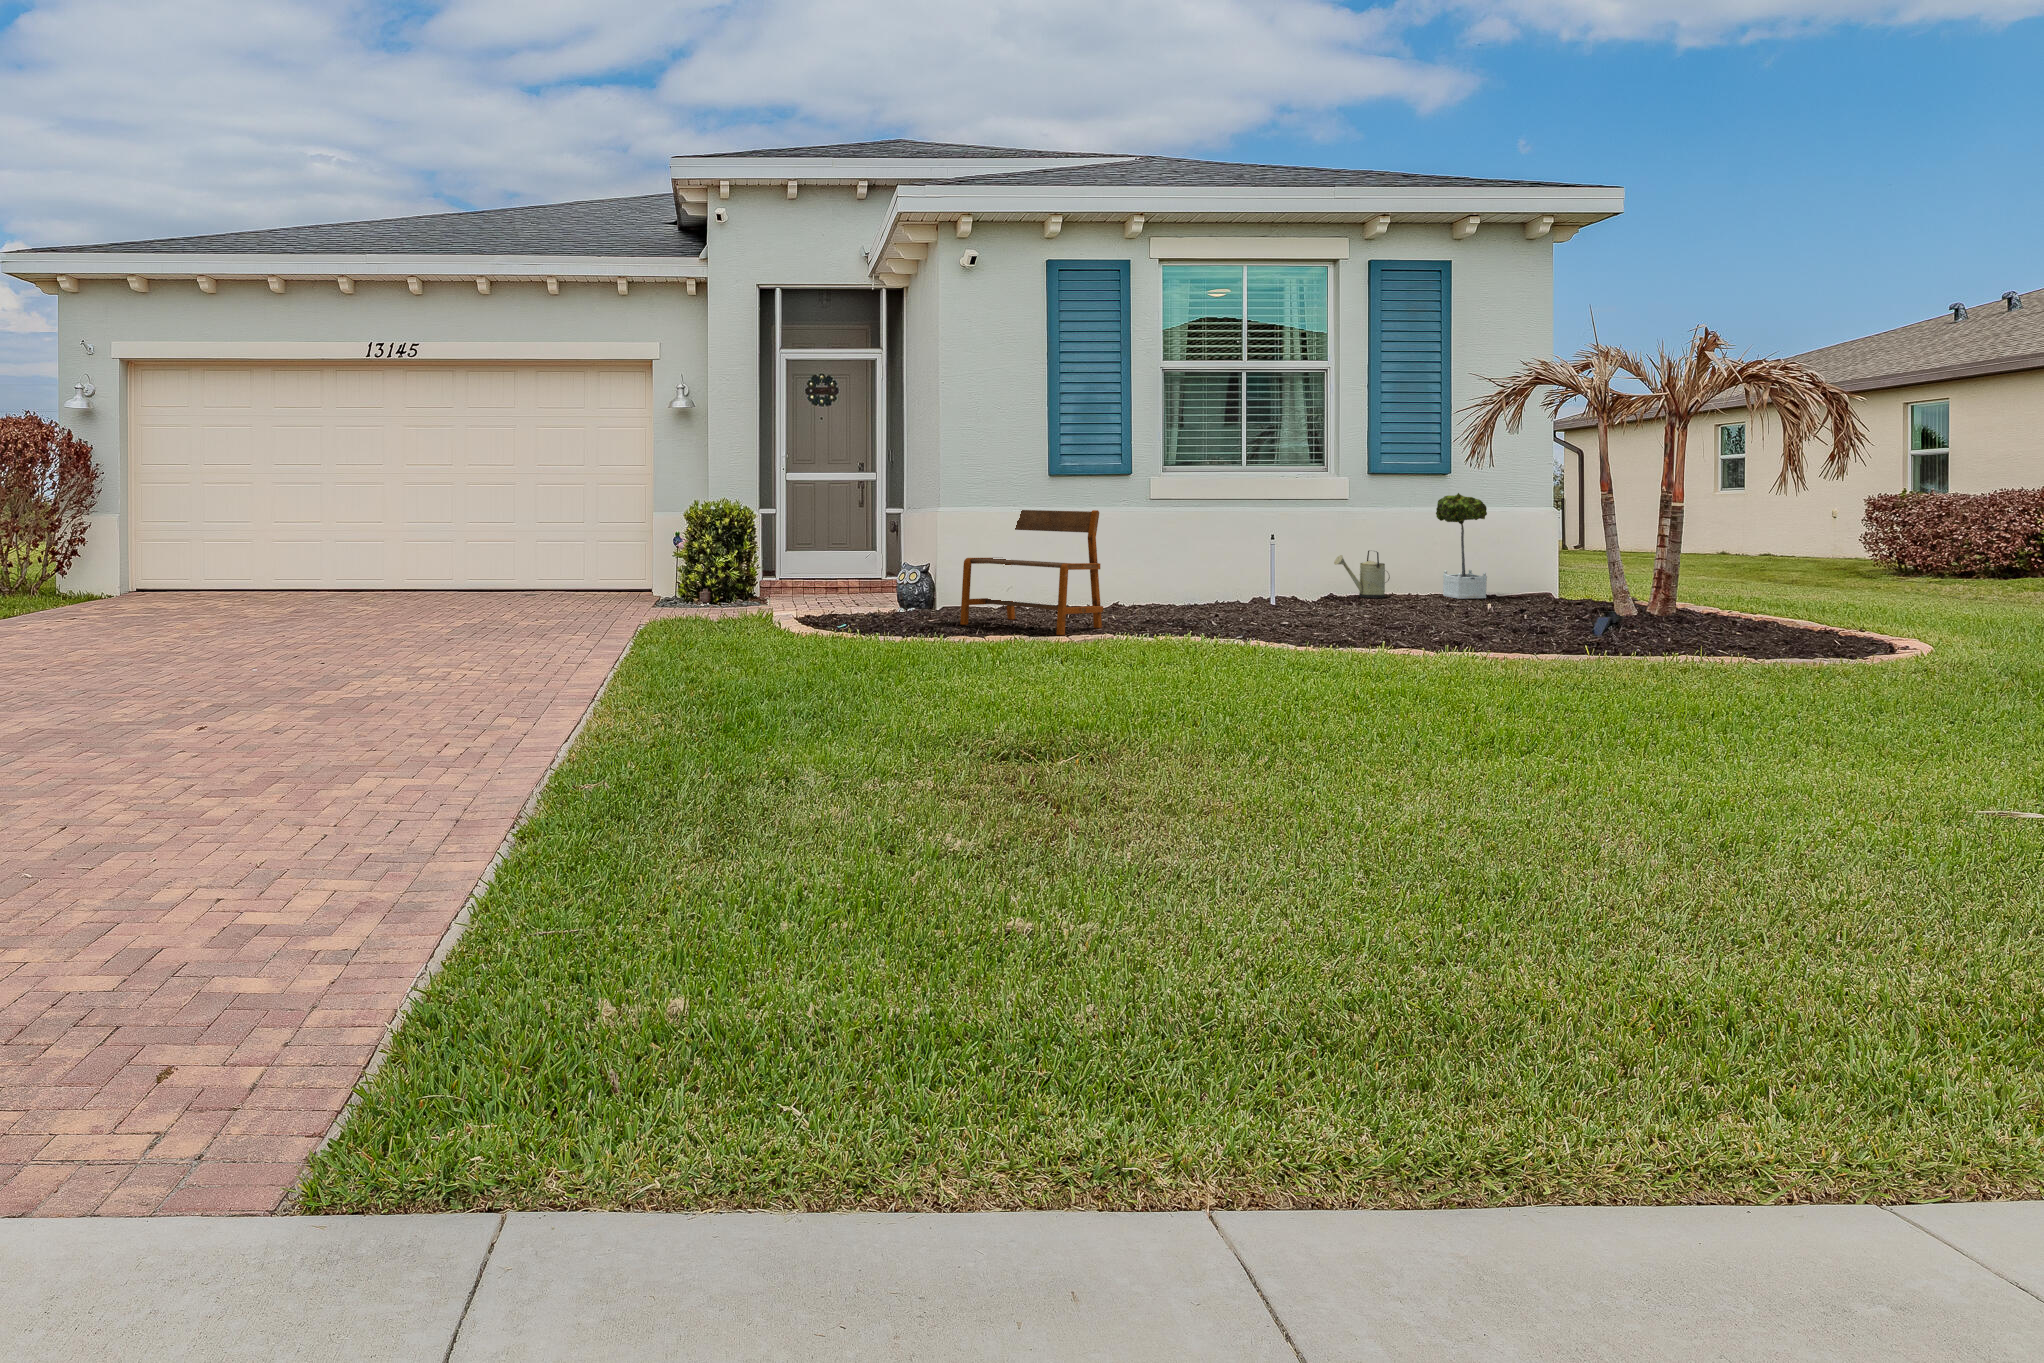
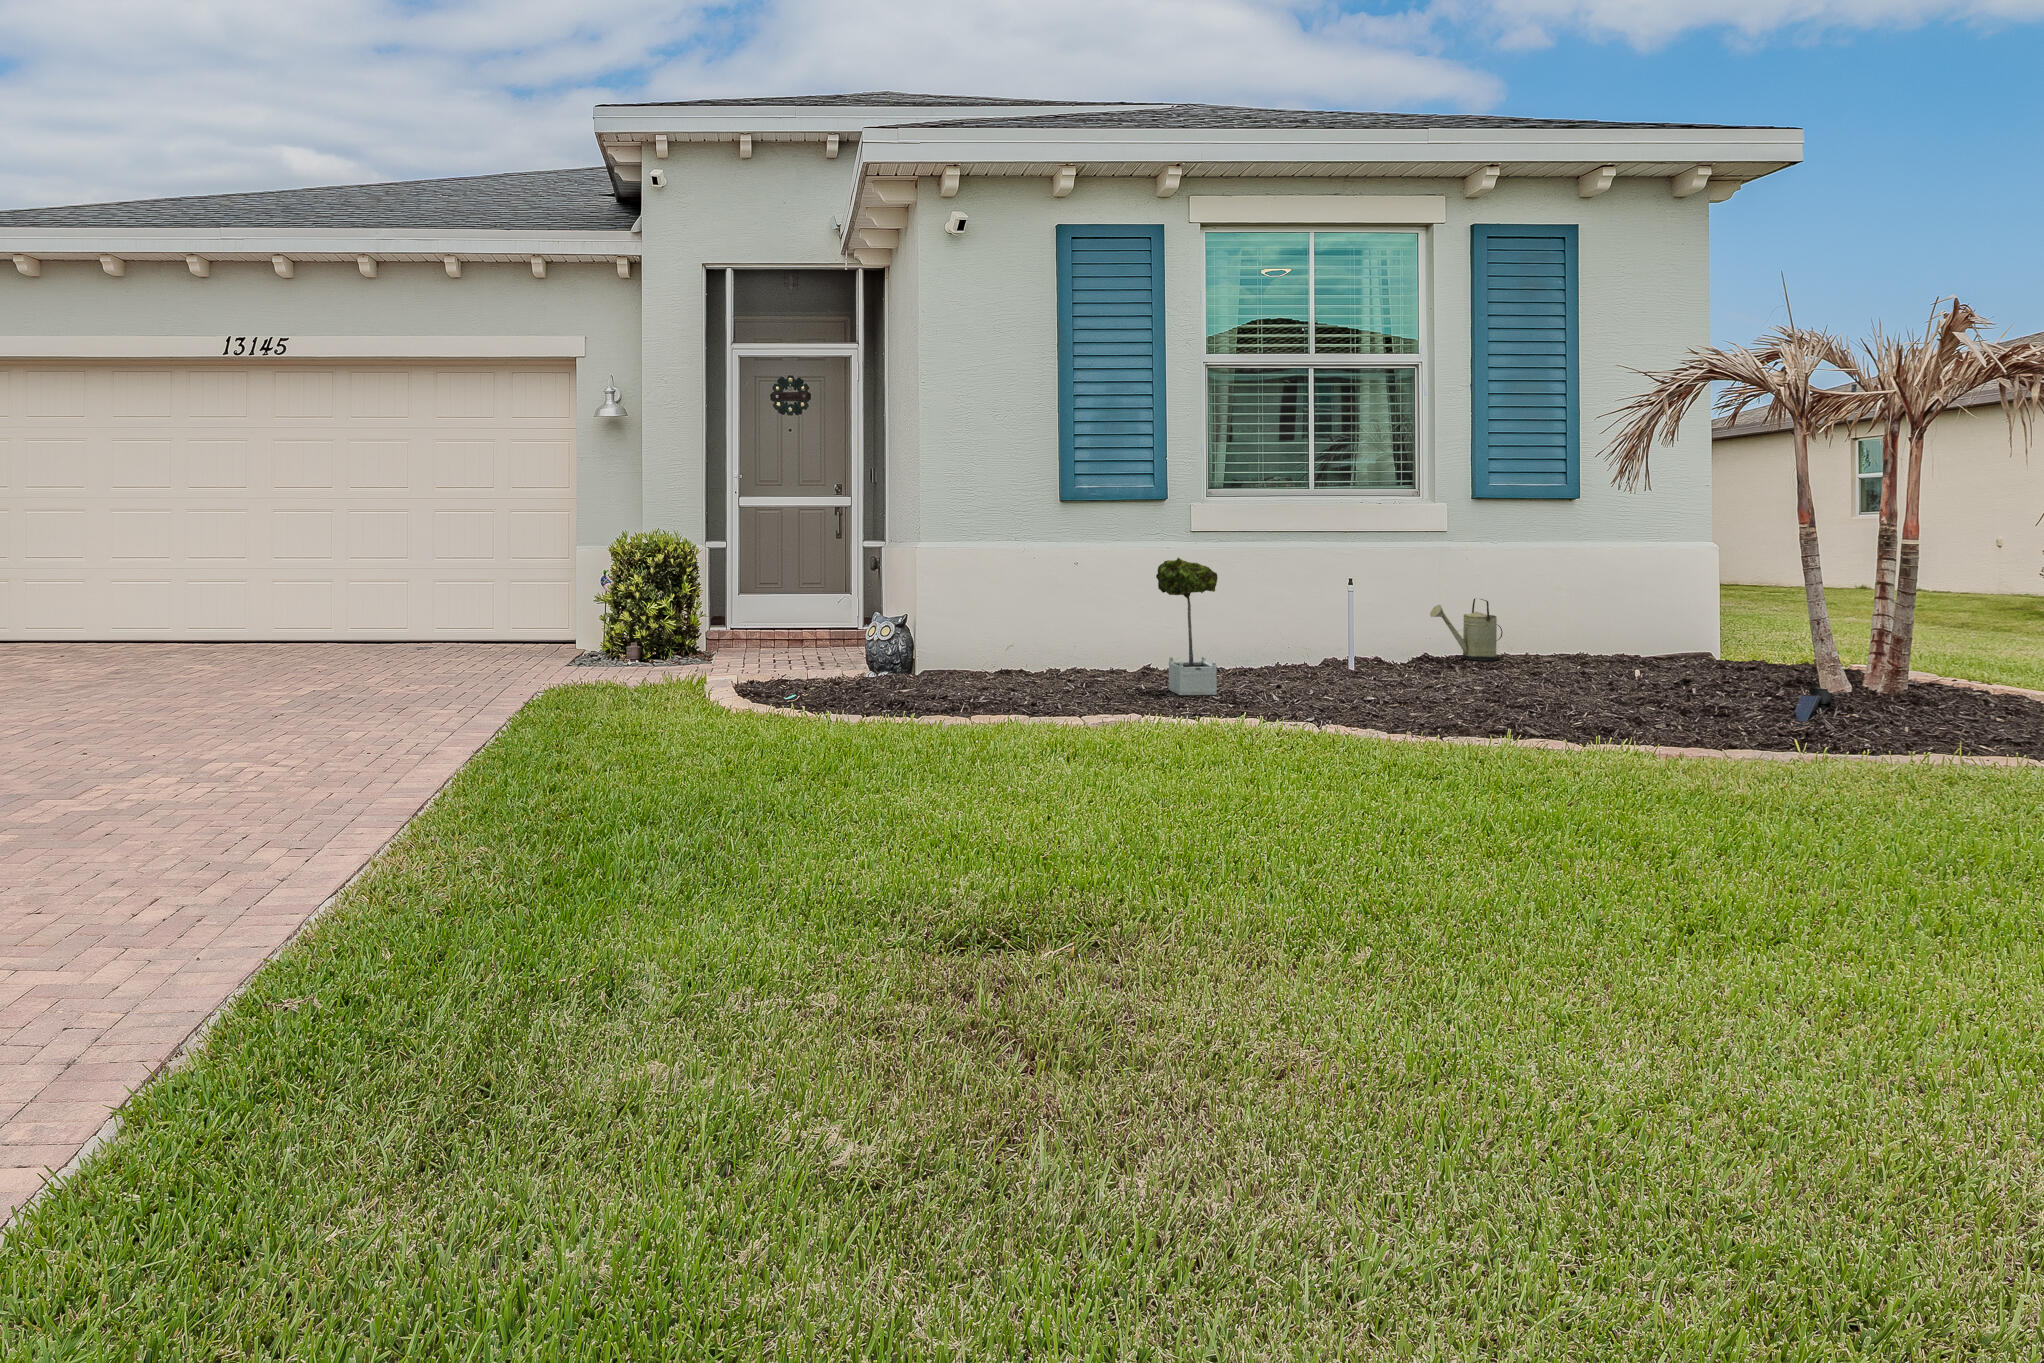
potted tree: present [1436,493,1487,599] -> present [1156,557,1218,695]
bench: present [960,510,1103,635] -> none [945,543,1130,712]

